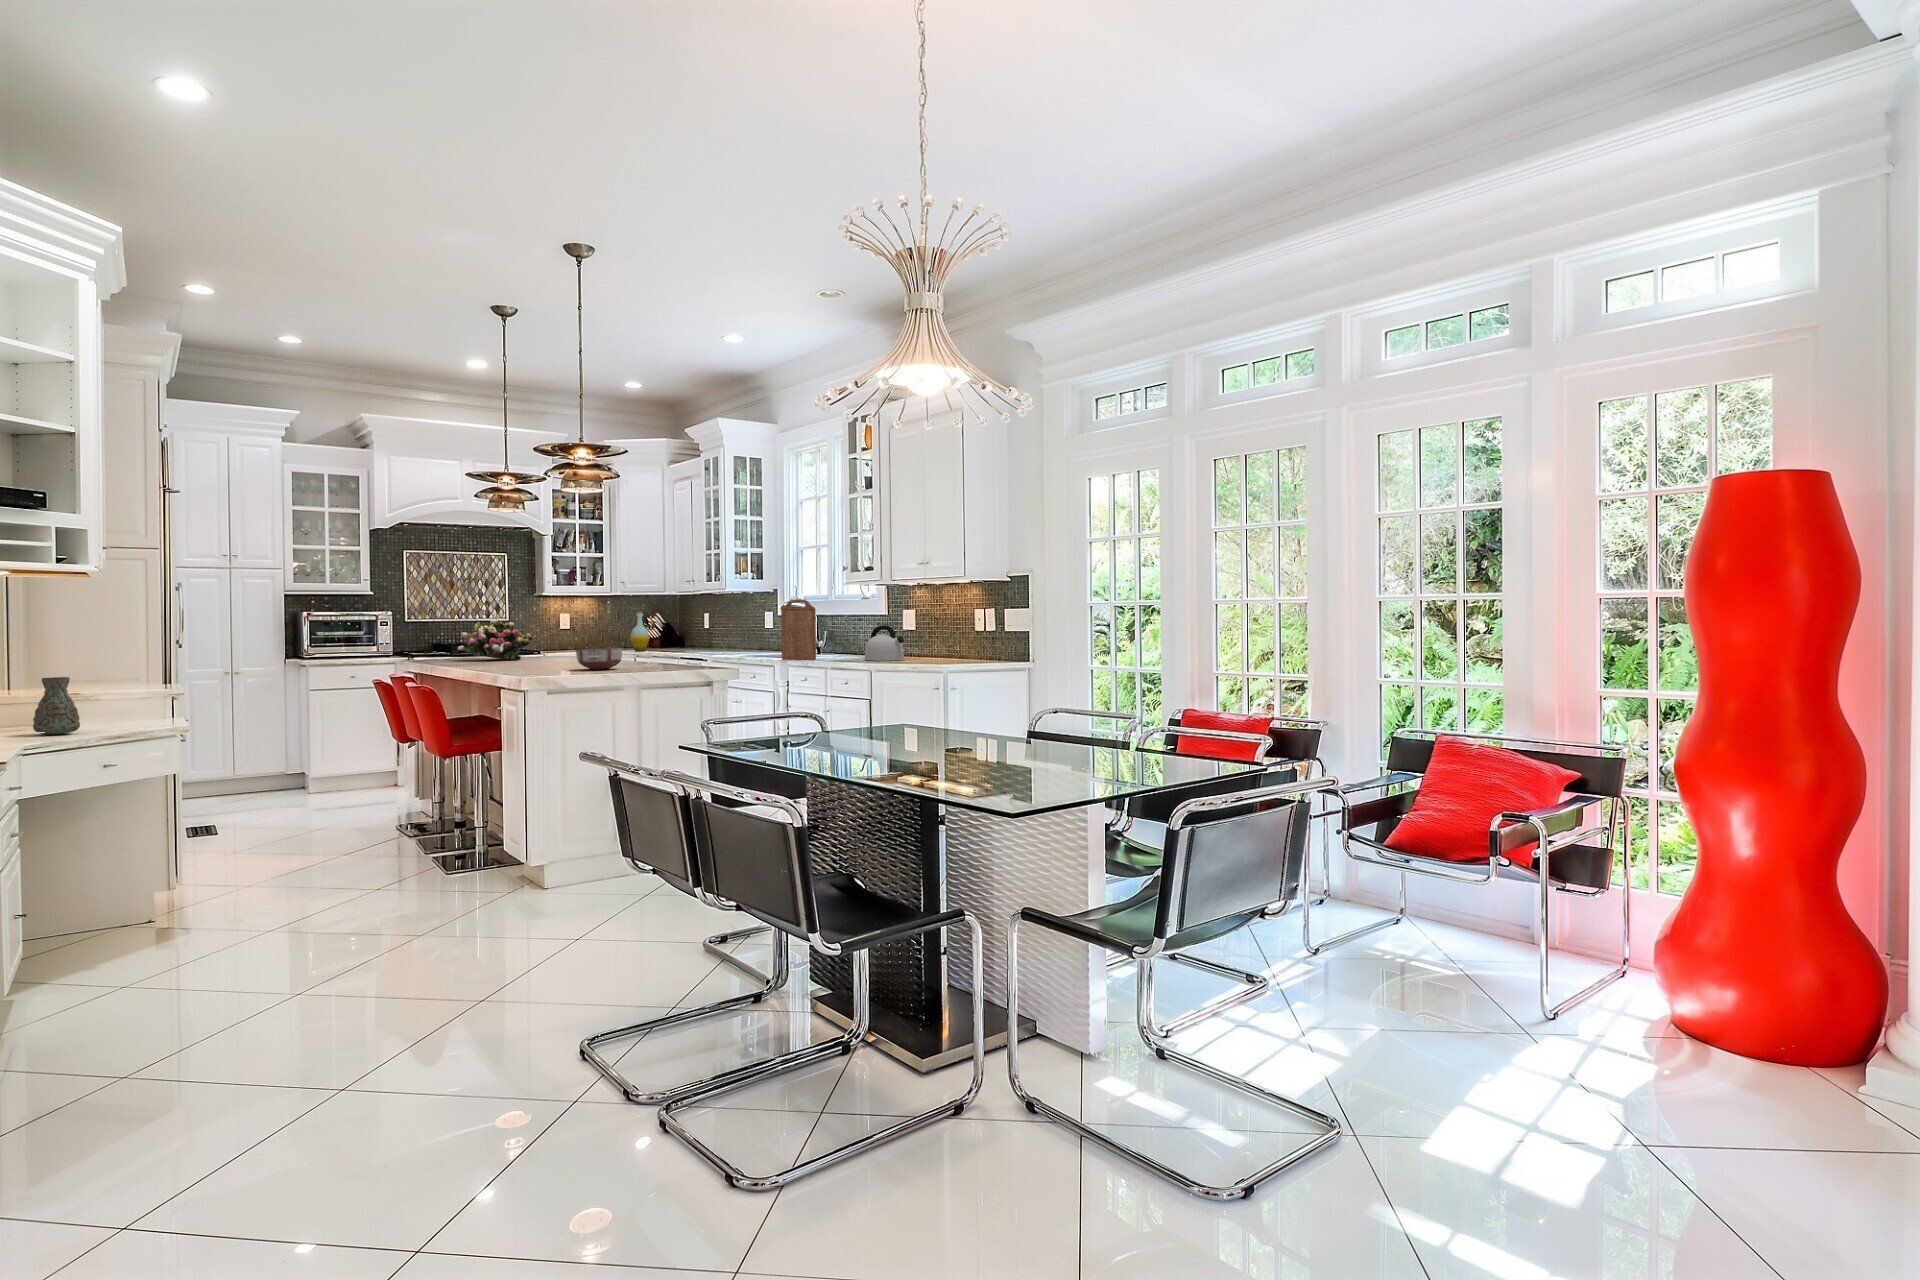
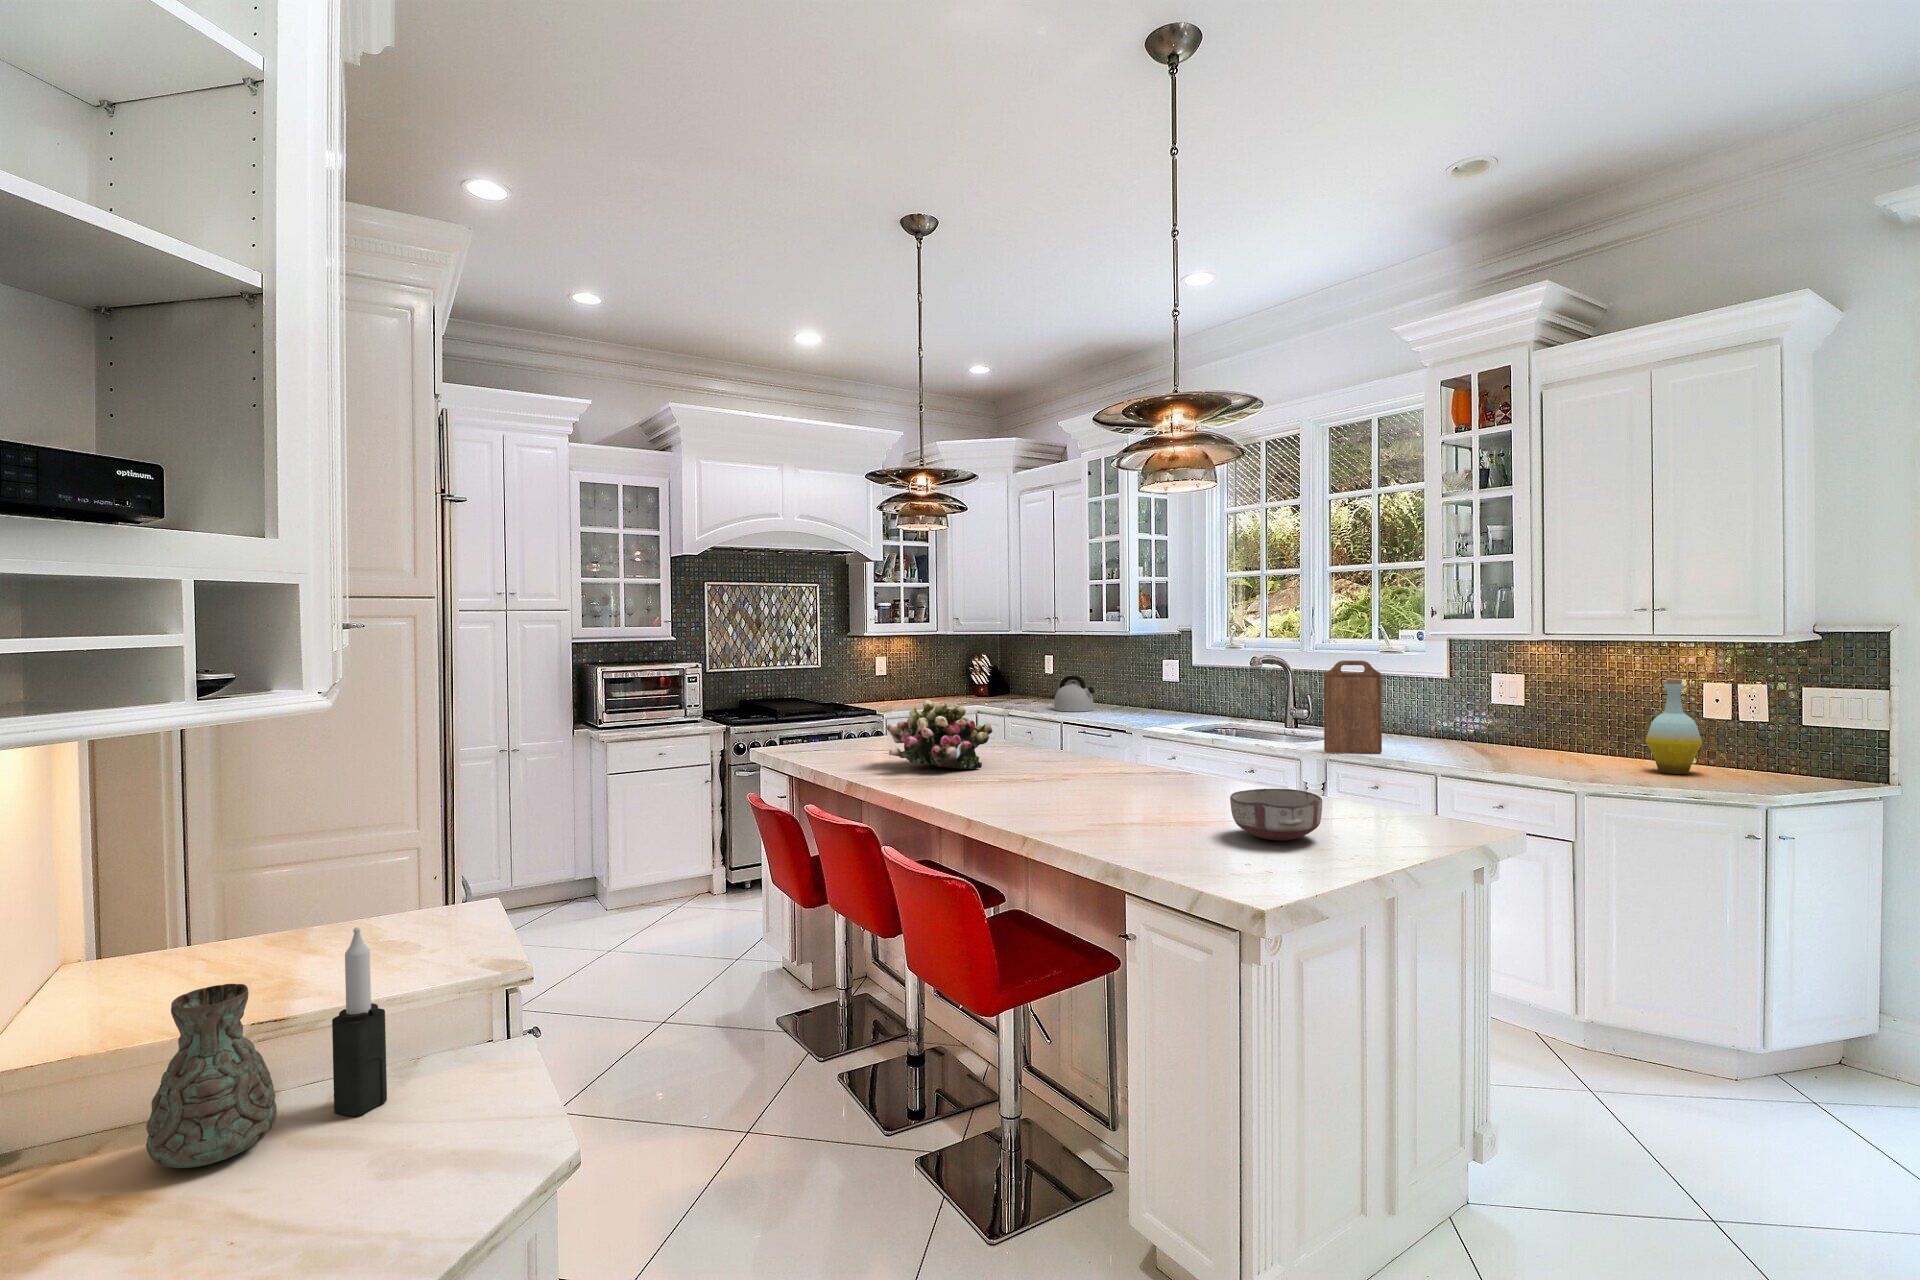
bottle: present [630,612,650,651] -> present [1646,679,1702,774]
kettle: present [864,625,904,661] -> present [1054,675,1095,712]
candle: none [101,663,123,732] -> present [332,927,387,1116]

